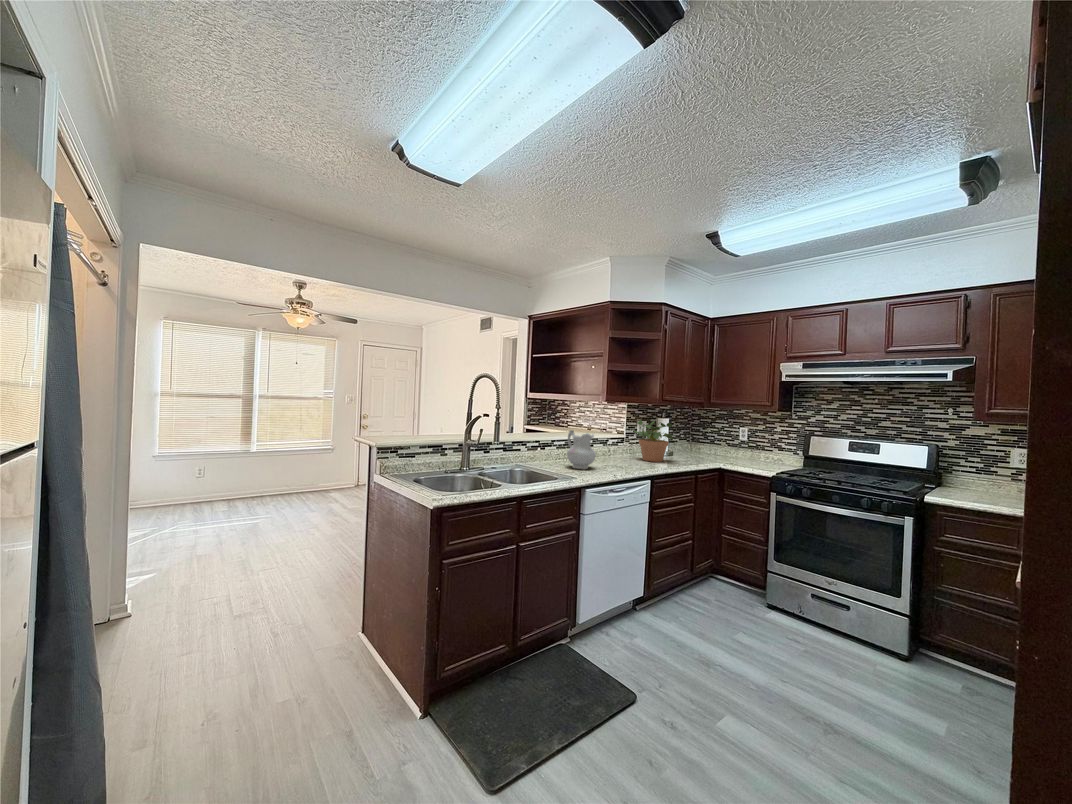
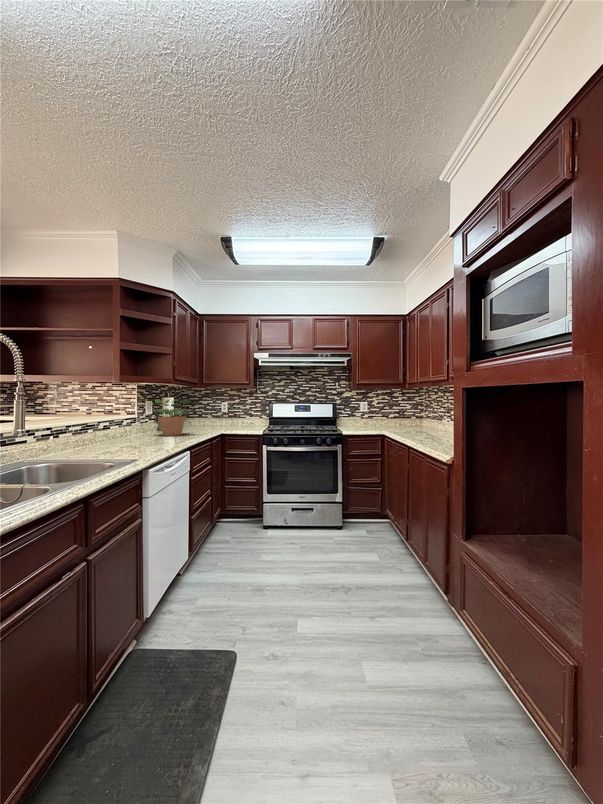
ceramic pitcher: present [567,430,596,469] -> none [110,410,145,449]

